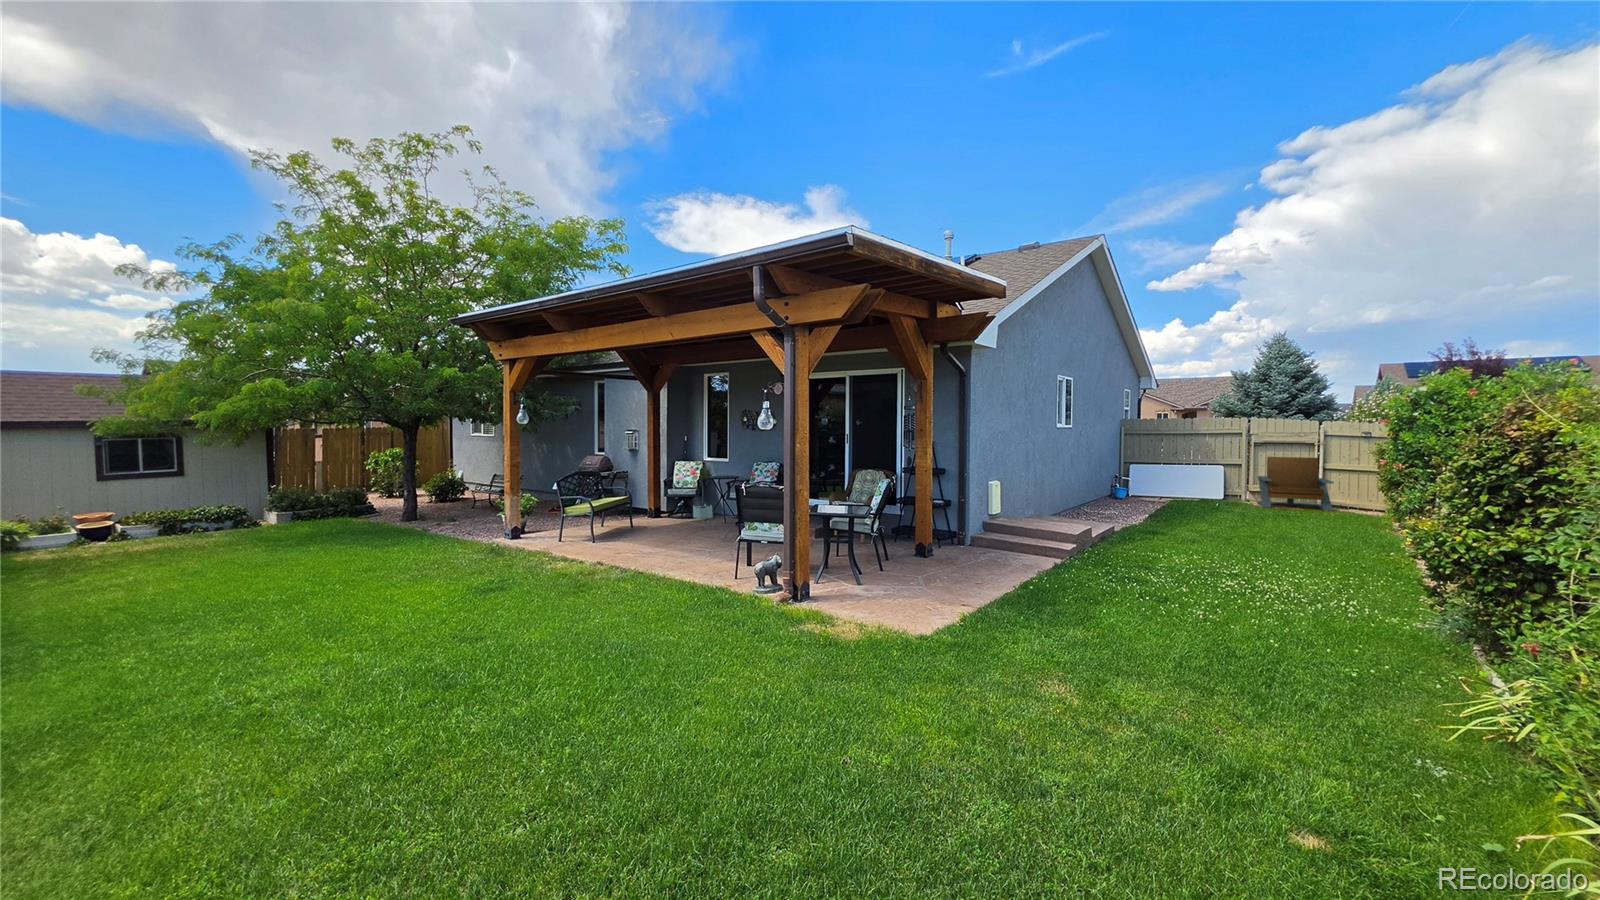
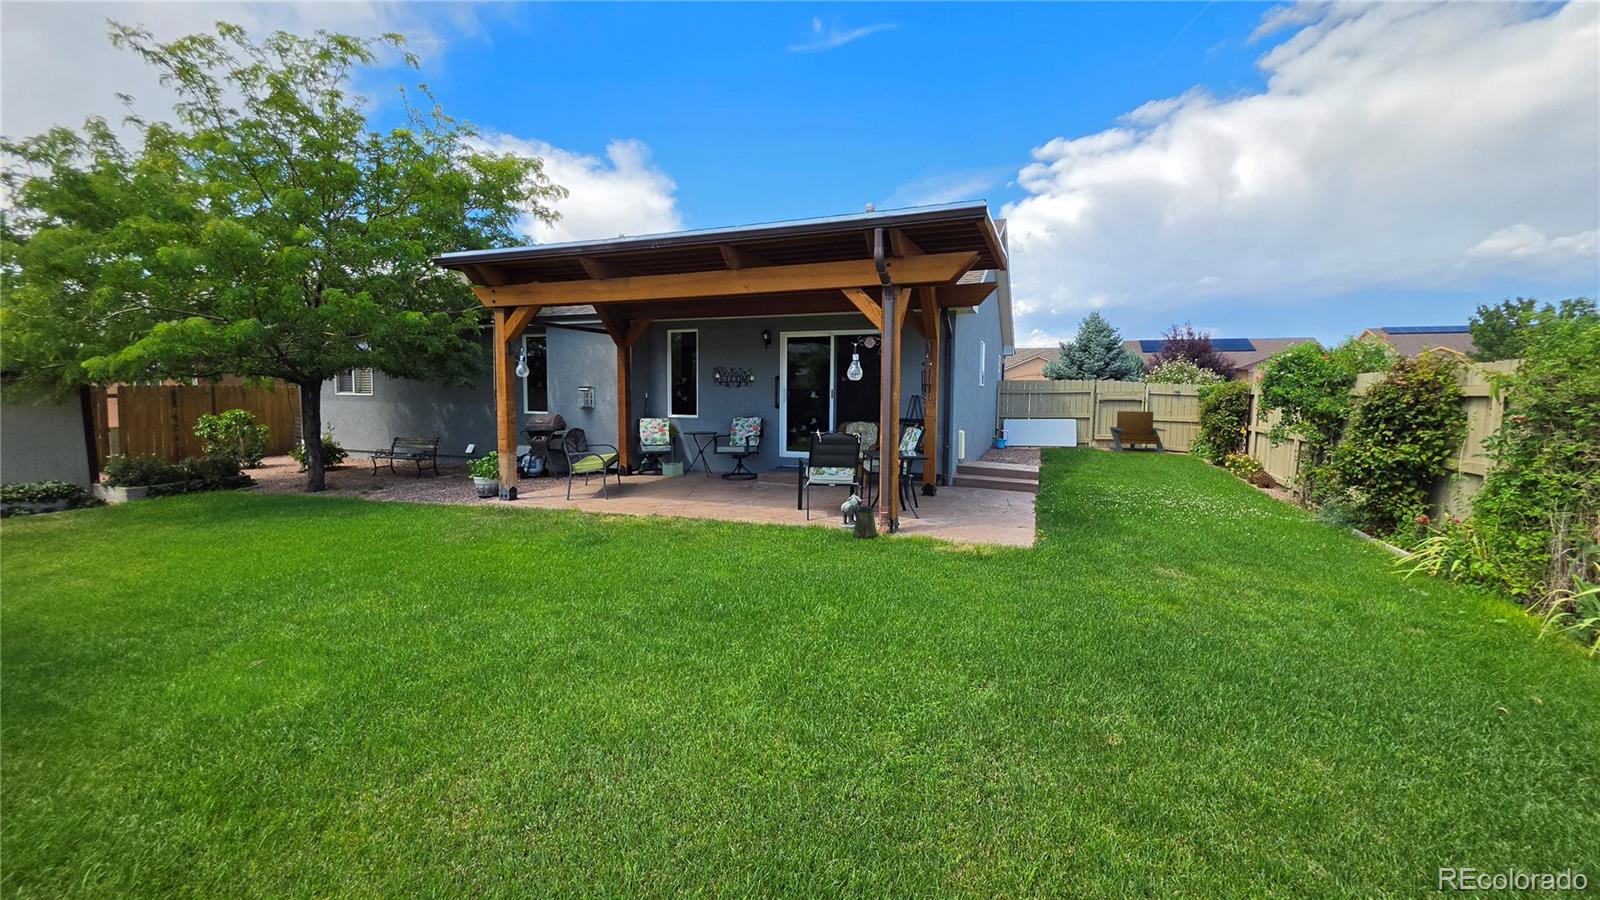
watering can: none [741,569,783,605] -> present [853,507,878,538]

